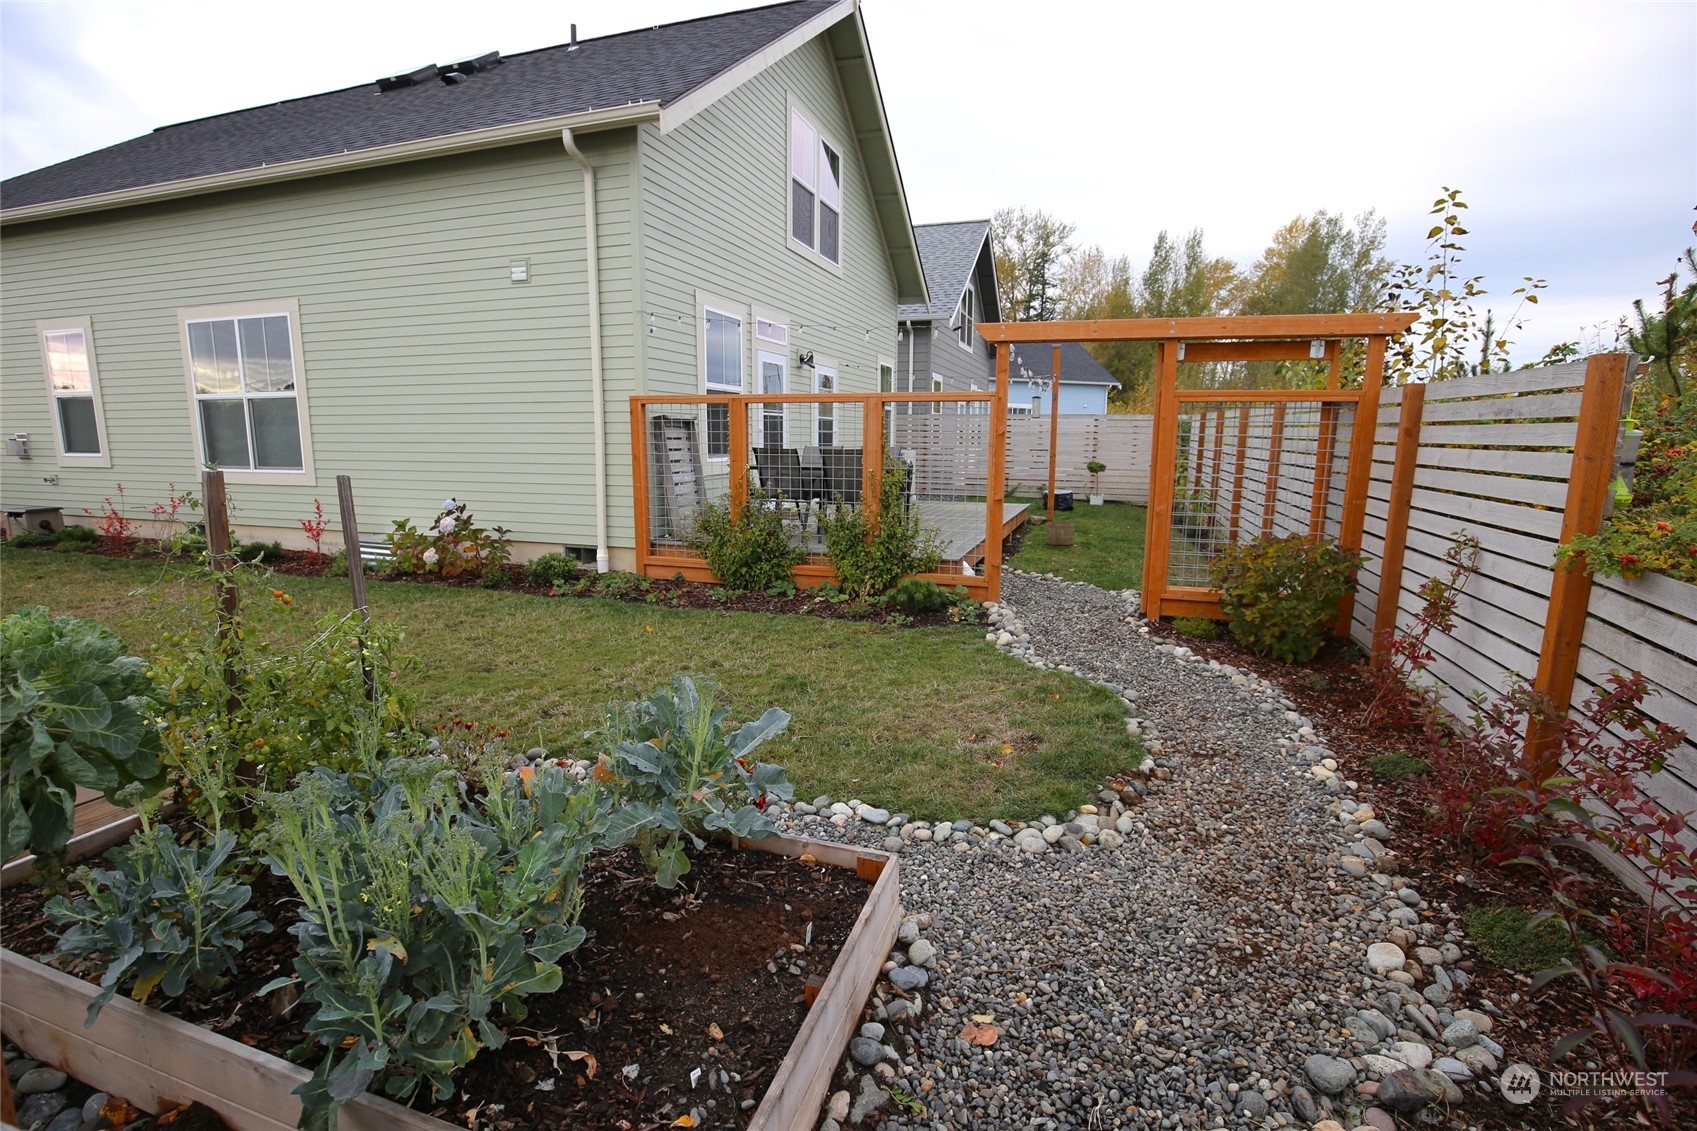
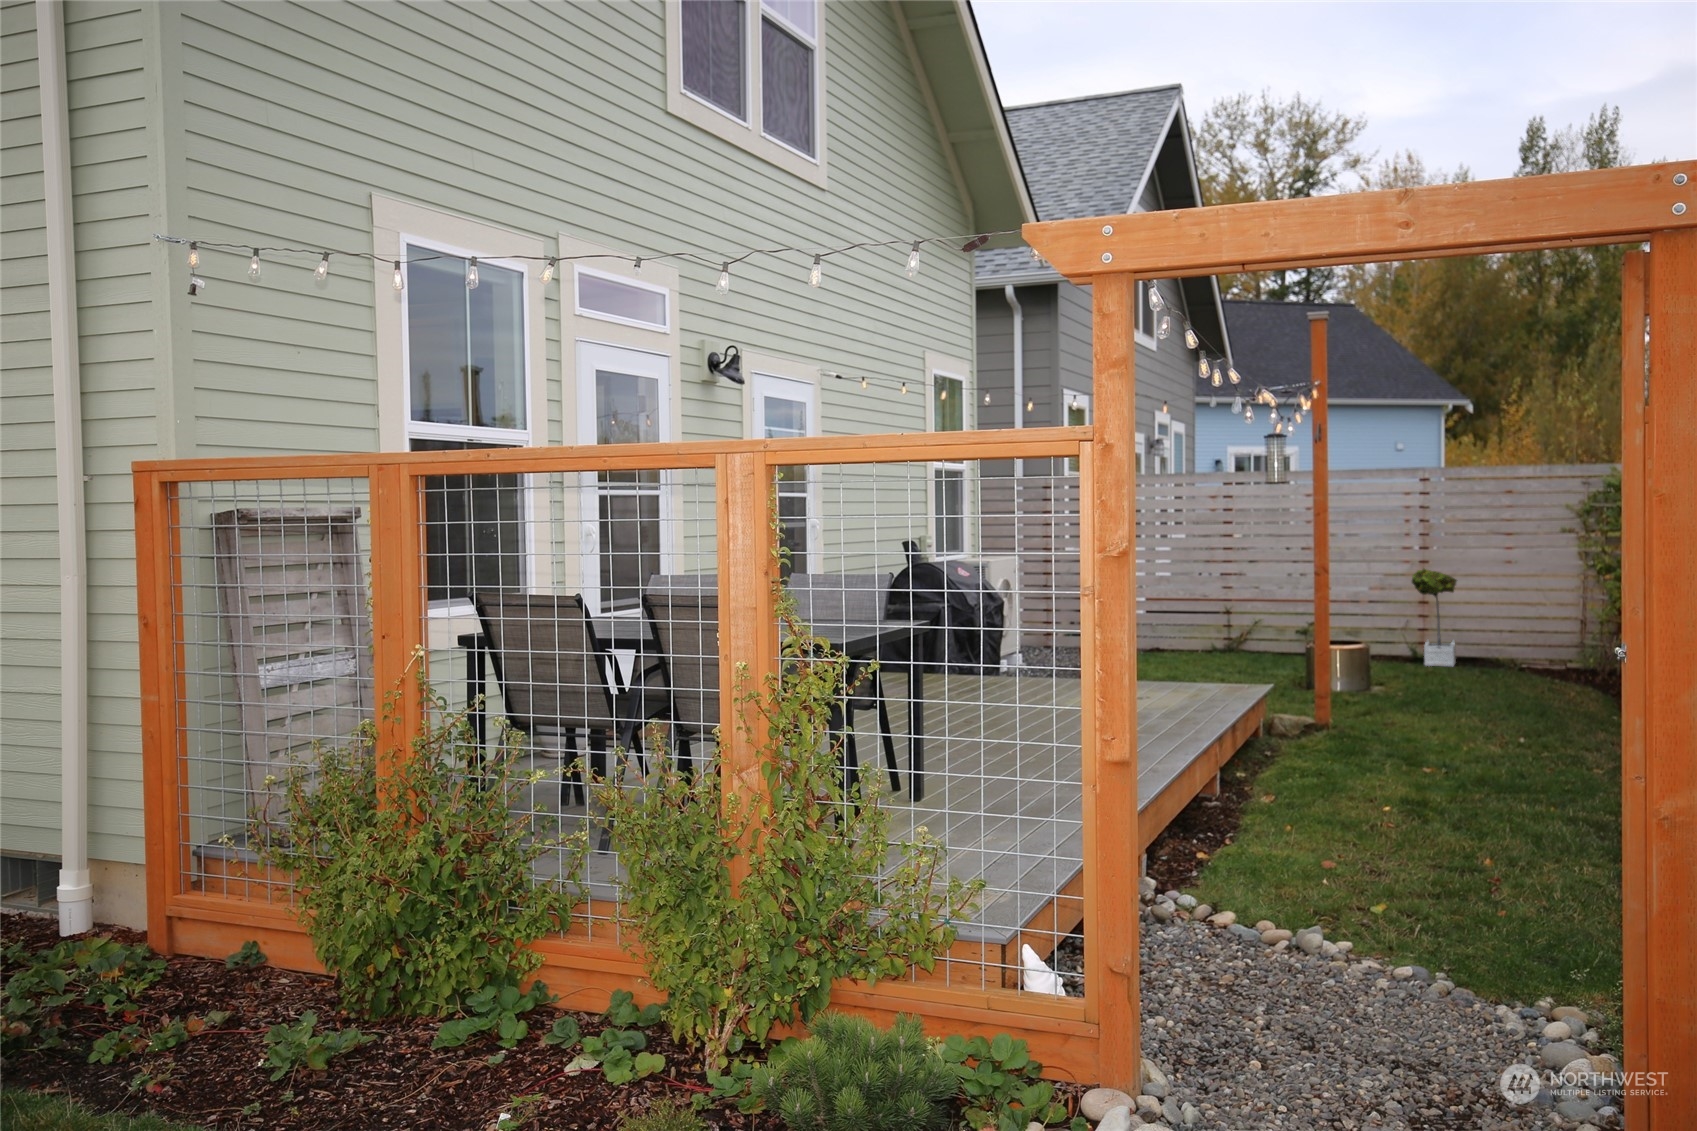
wooden bucket: present [1046,521,1074,545] -> none [1308,737,1384,804]

